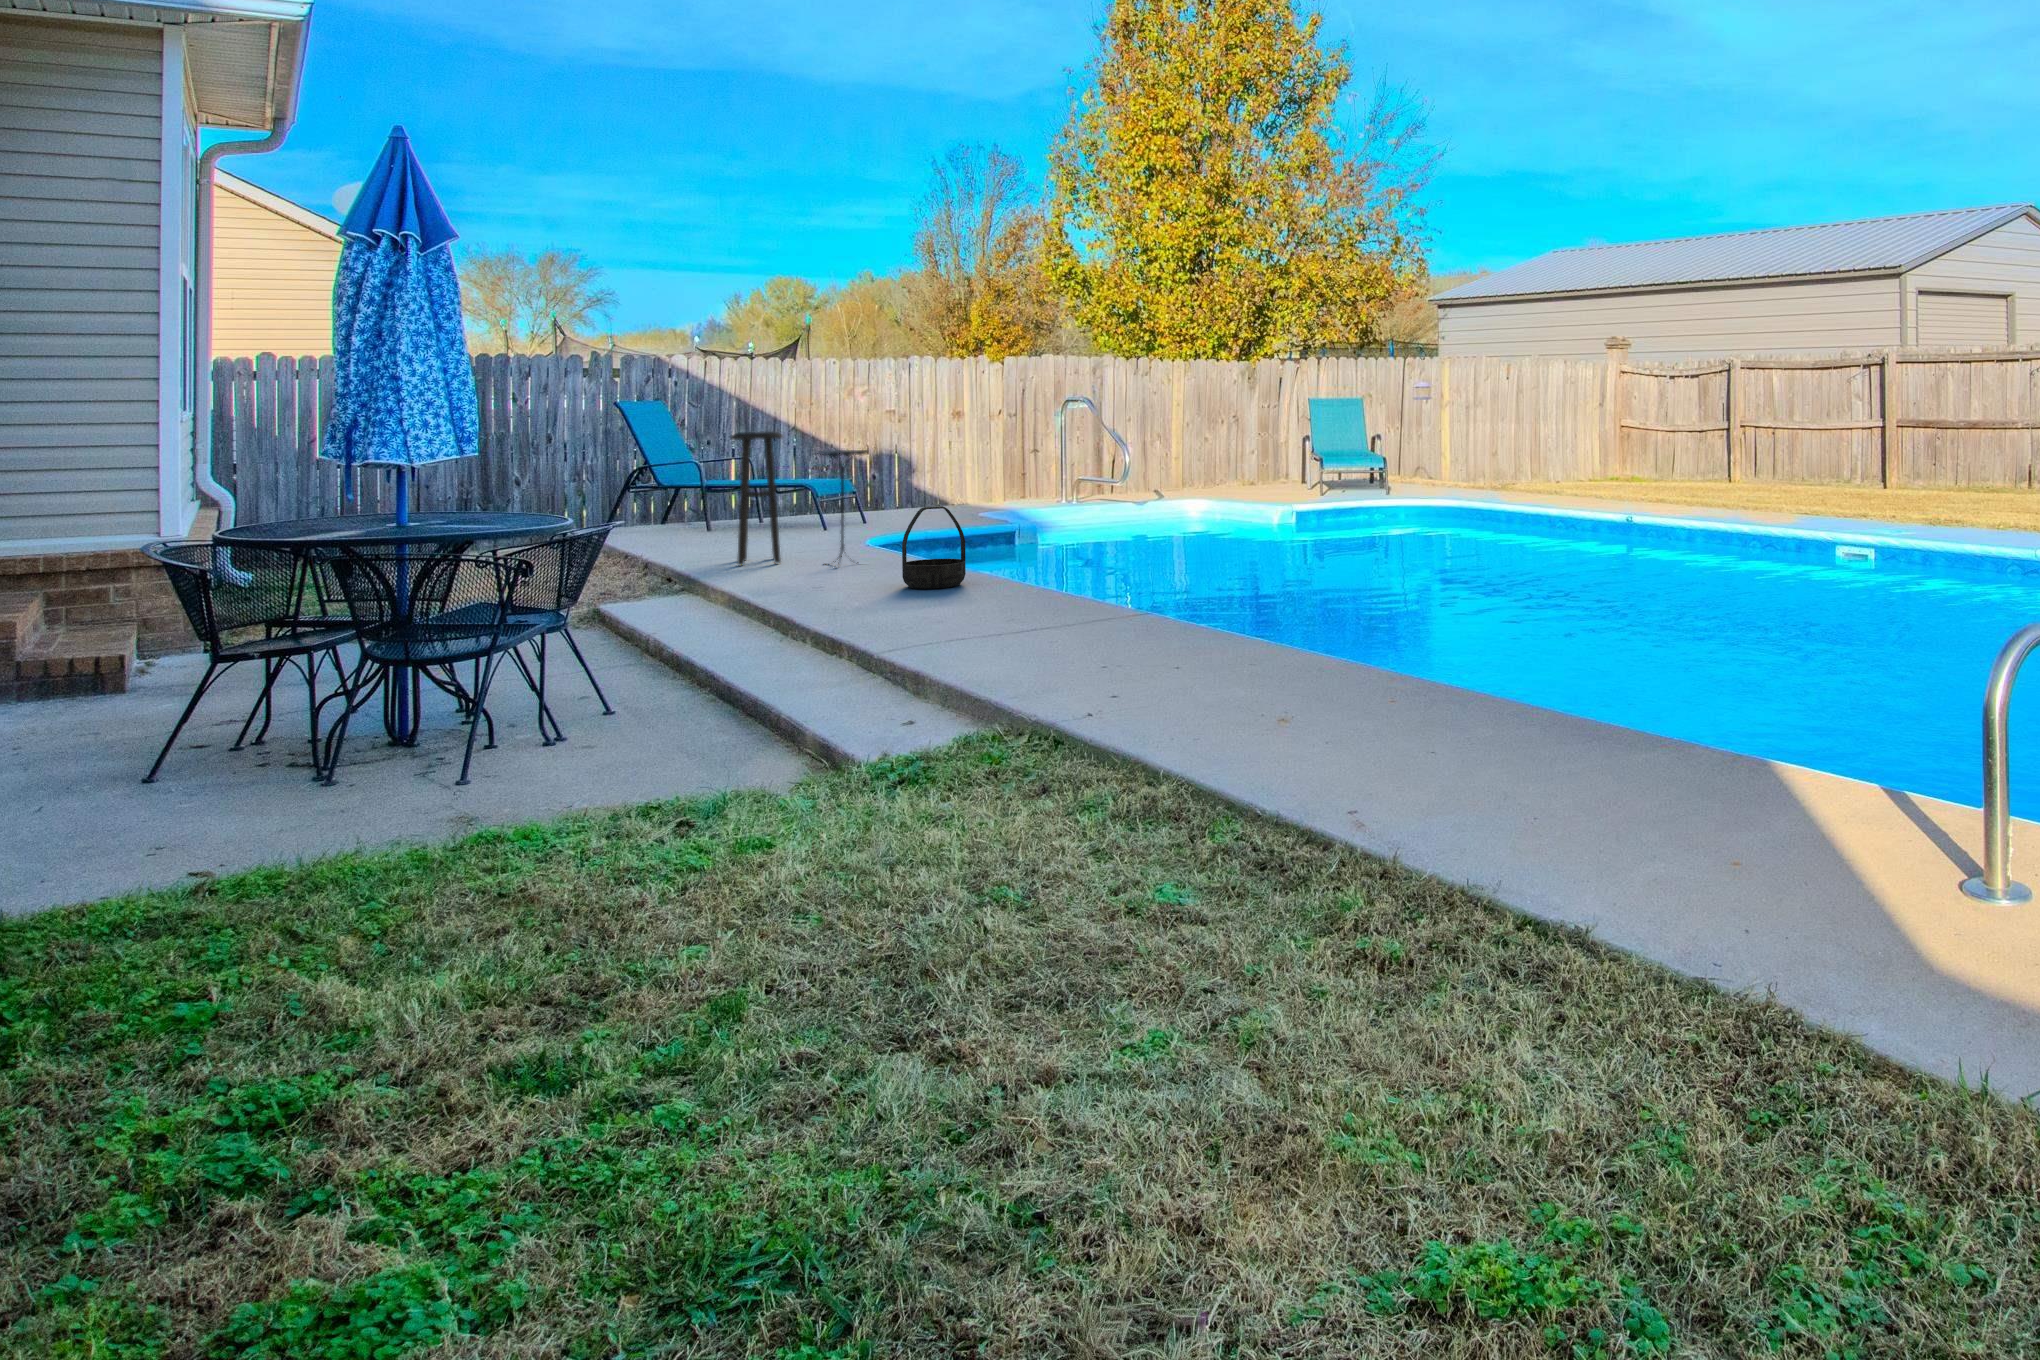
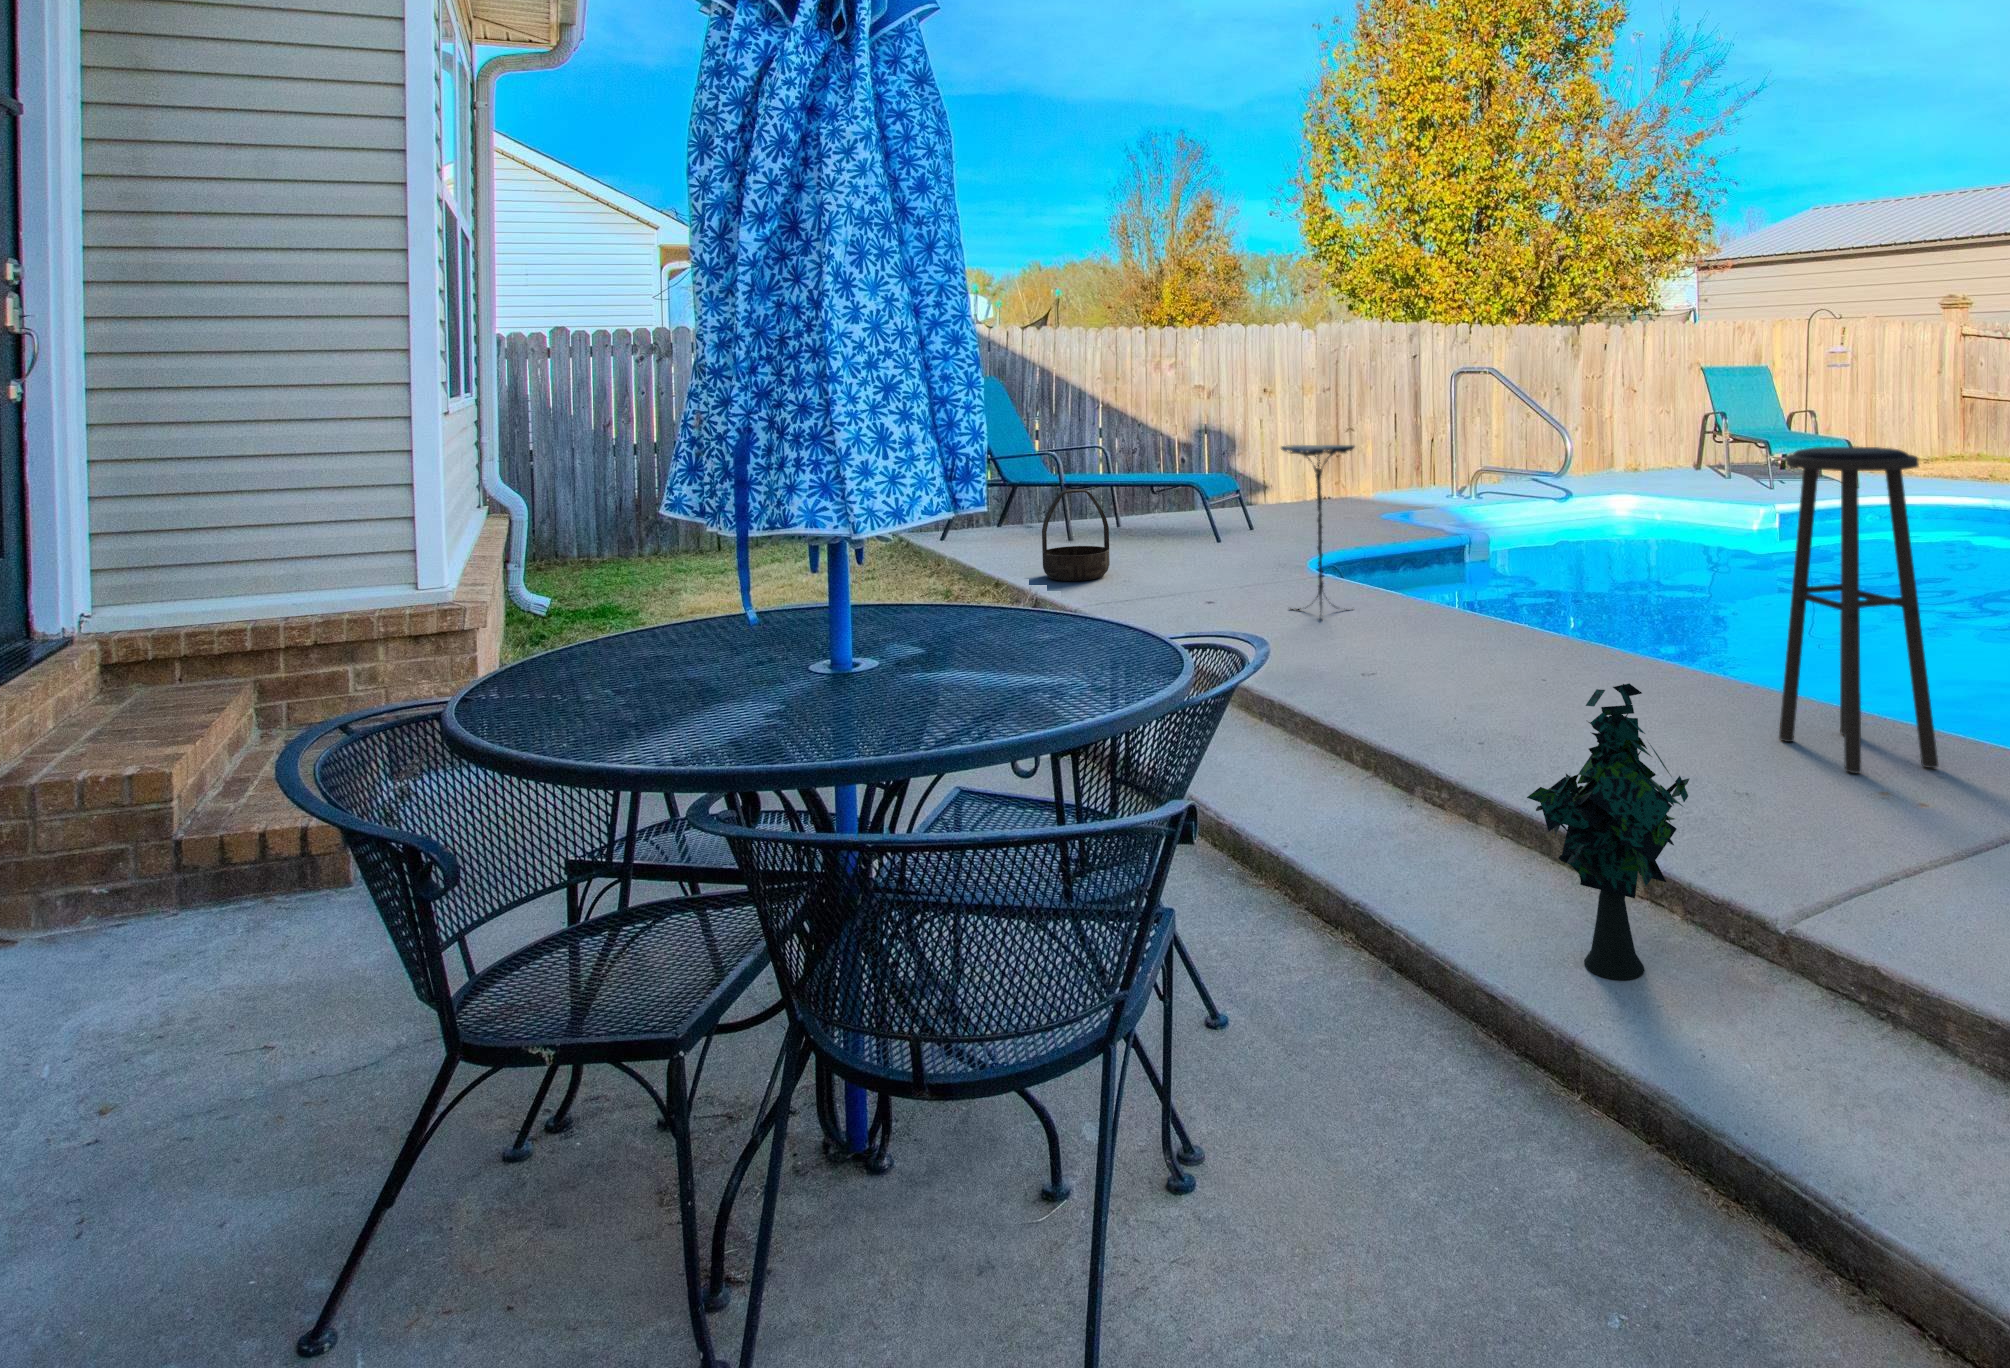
stool: present [730,431,783,565] -> present [1779,446,1938,773]
basket: present [902,506,966,589] -> present [1042,489,1110,581]
decorative plant: none [757,543,836,673] -> present [1527,683,1689,980]

